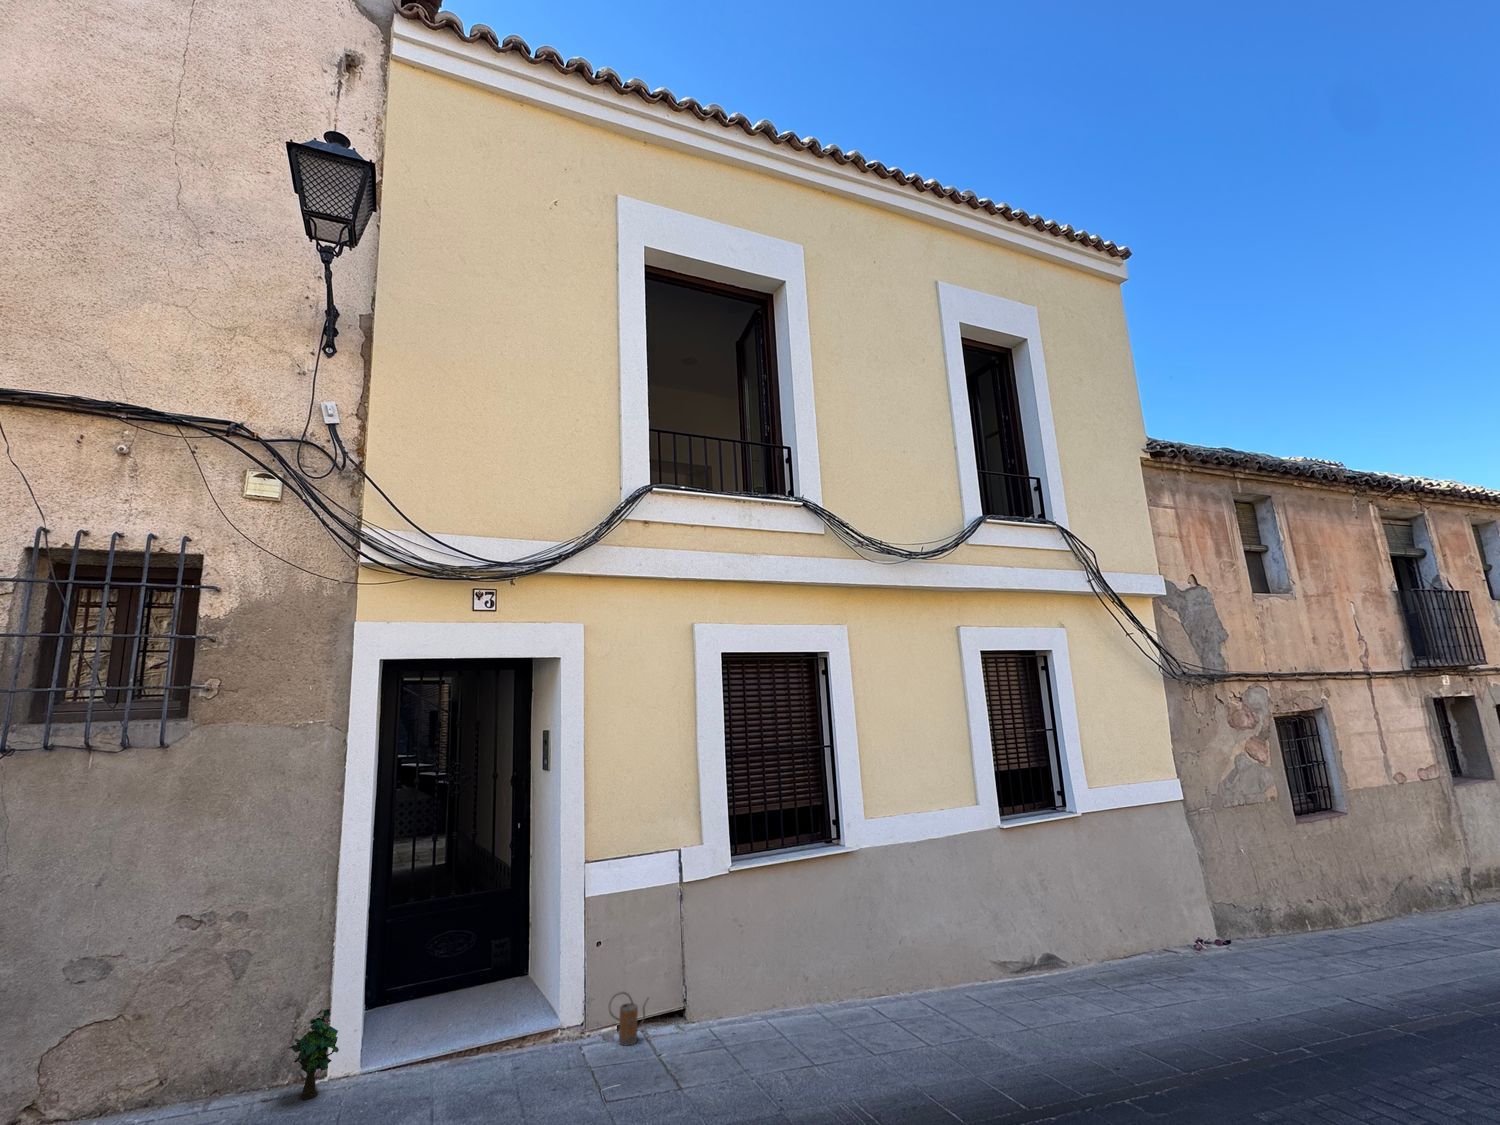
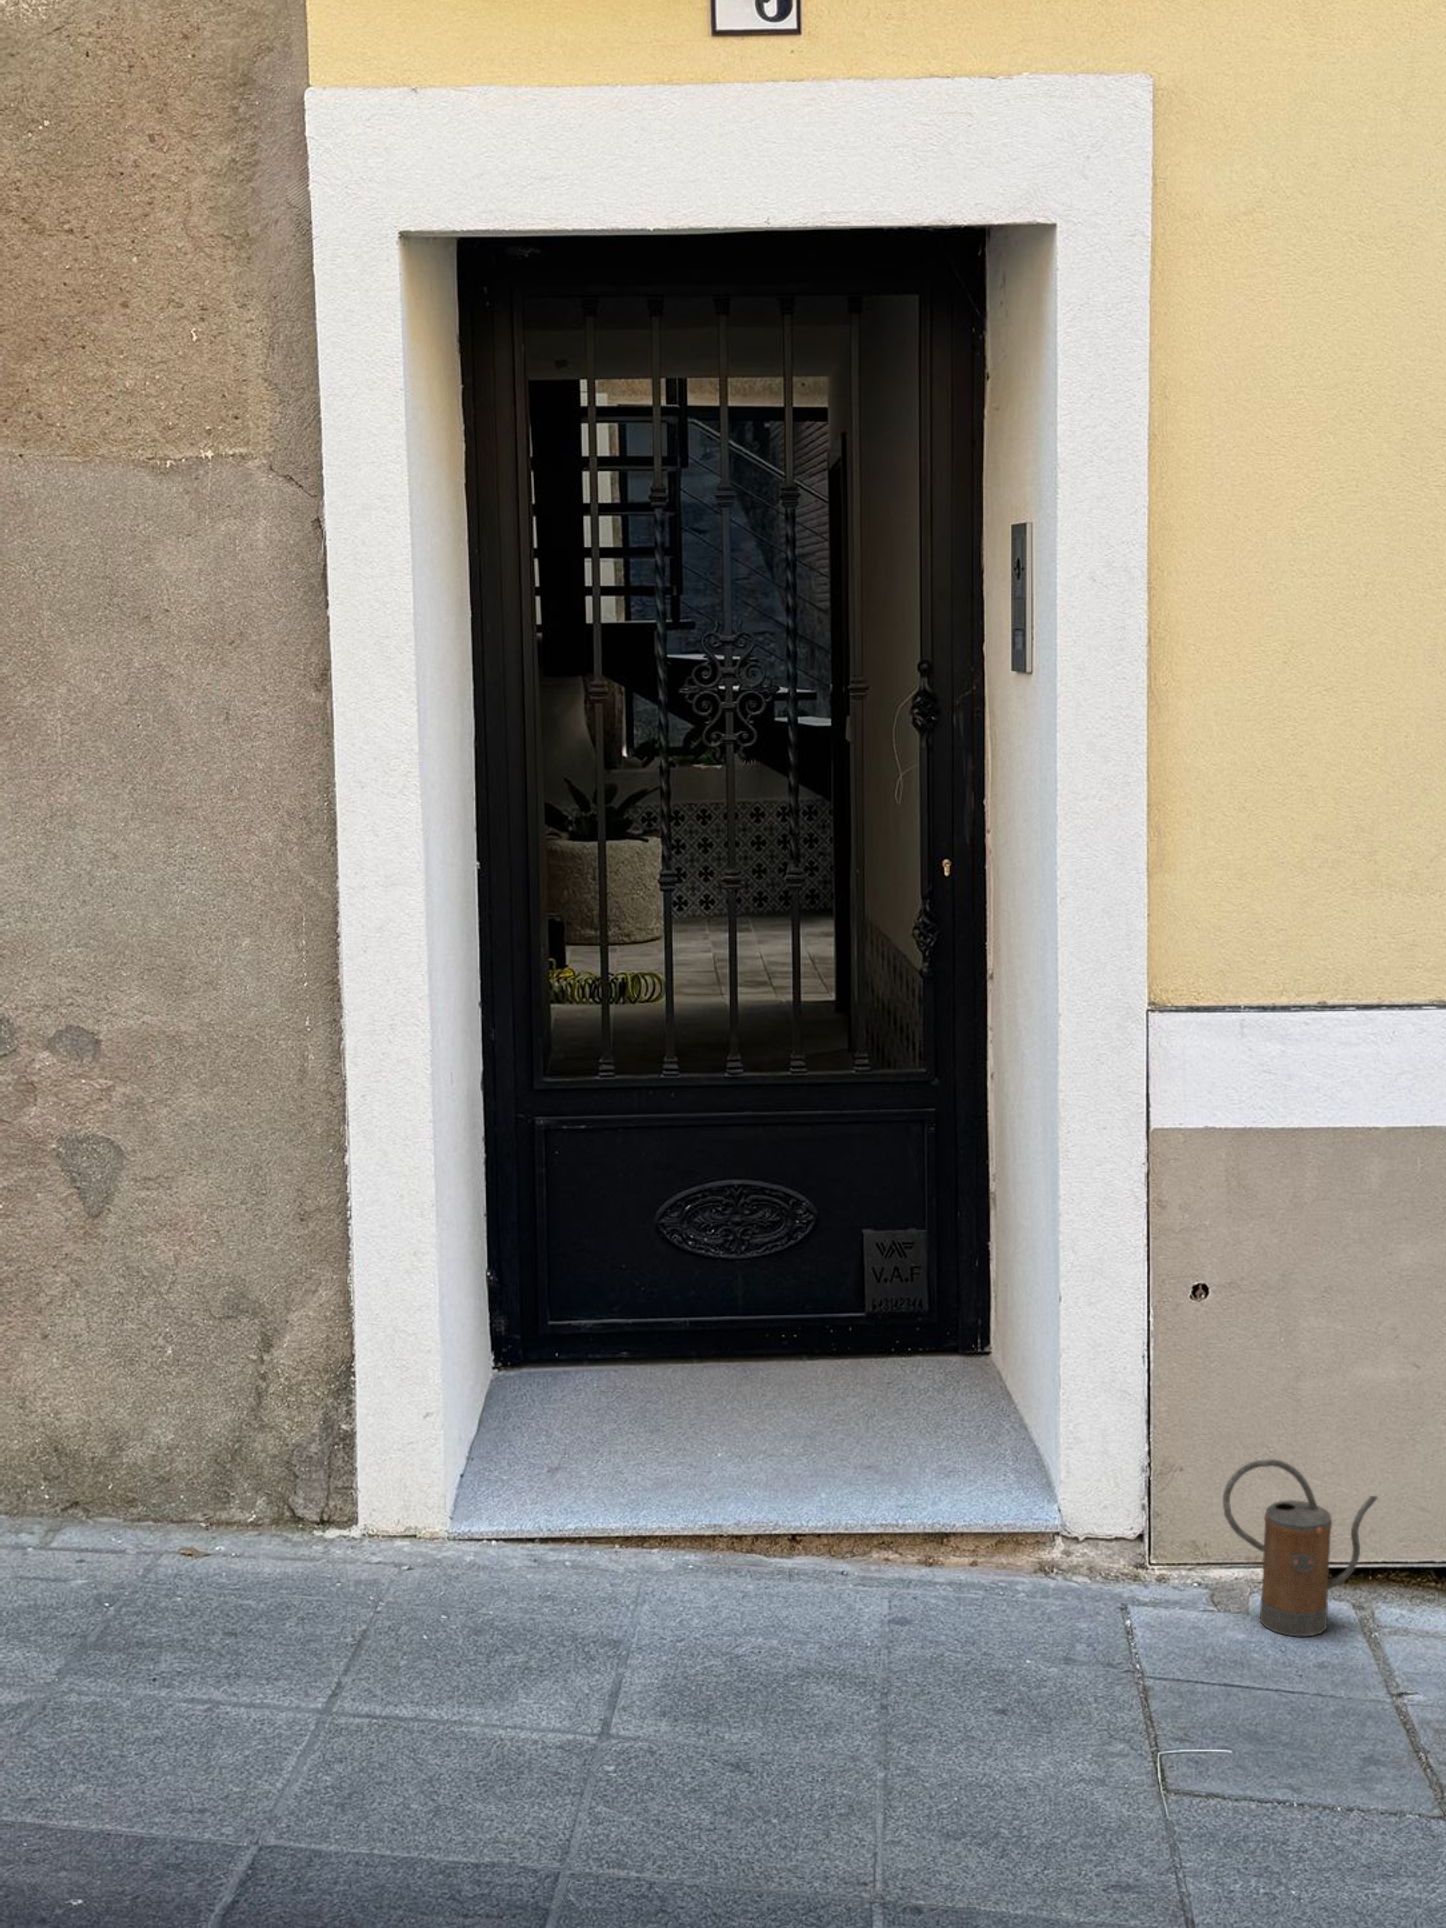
decorative plant: present [287,1009,339,1100] -> none [231,1339,374,1574]

